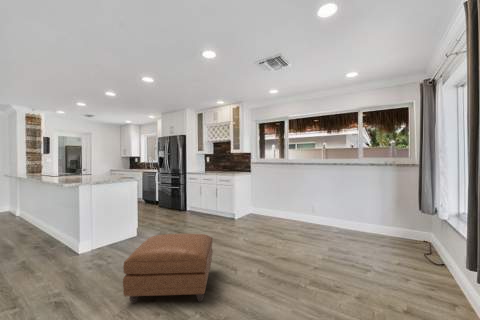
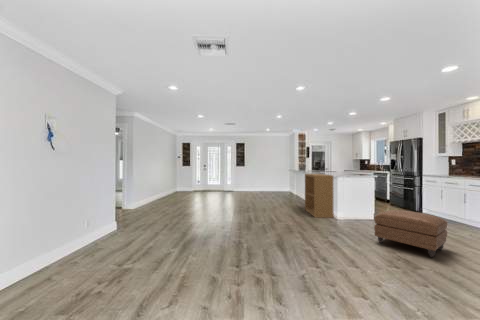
bookshelf: none [9,184,69,274] -> present [305,174,334,218]

